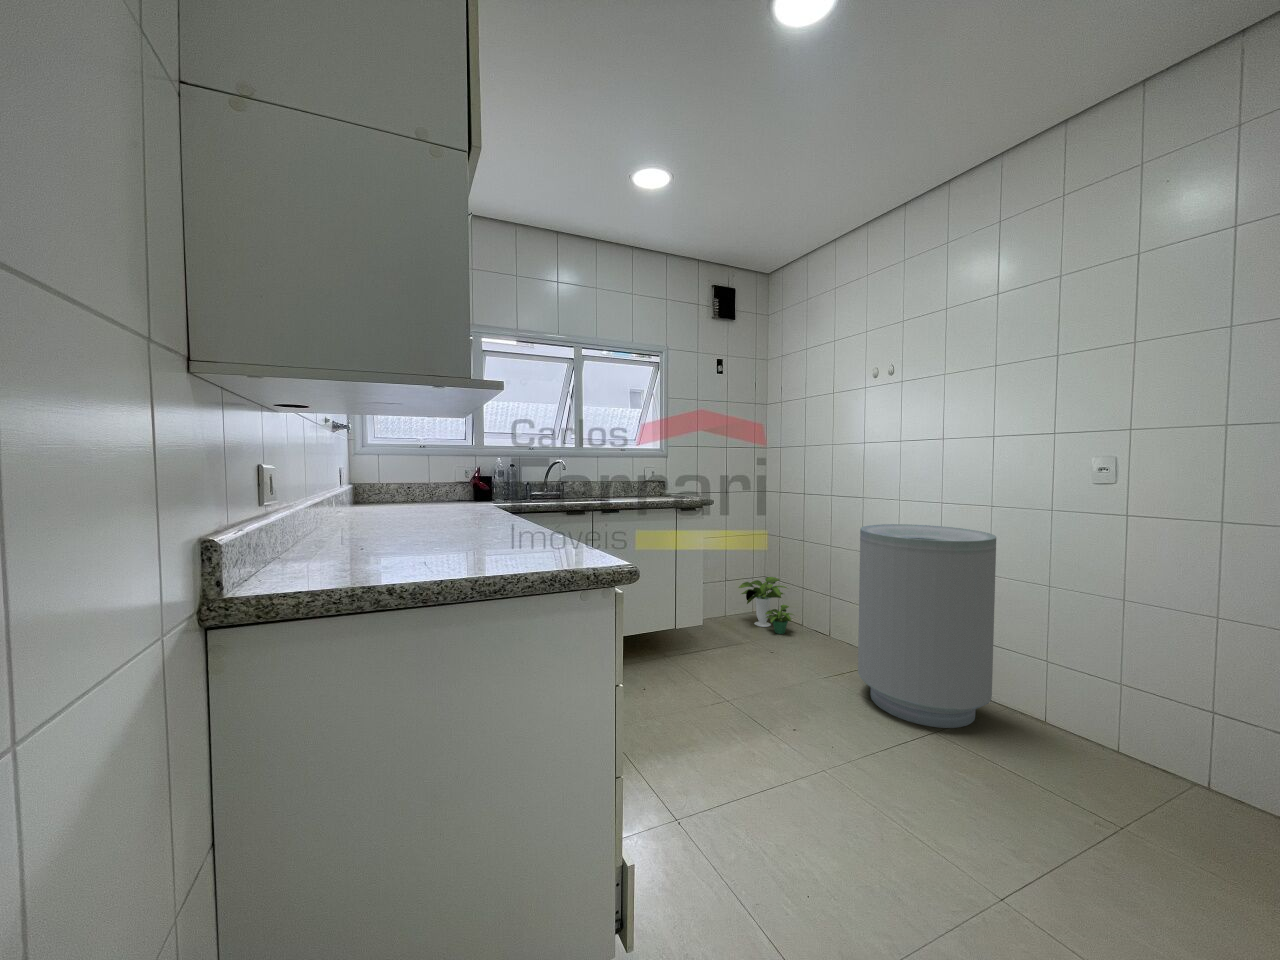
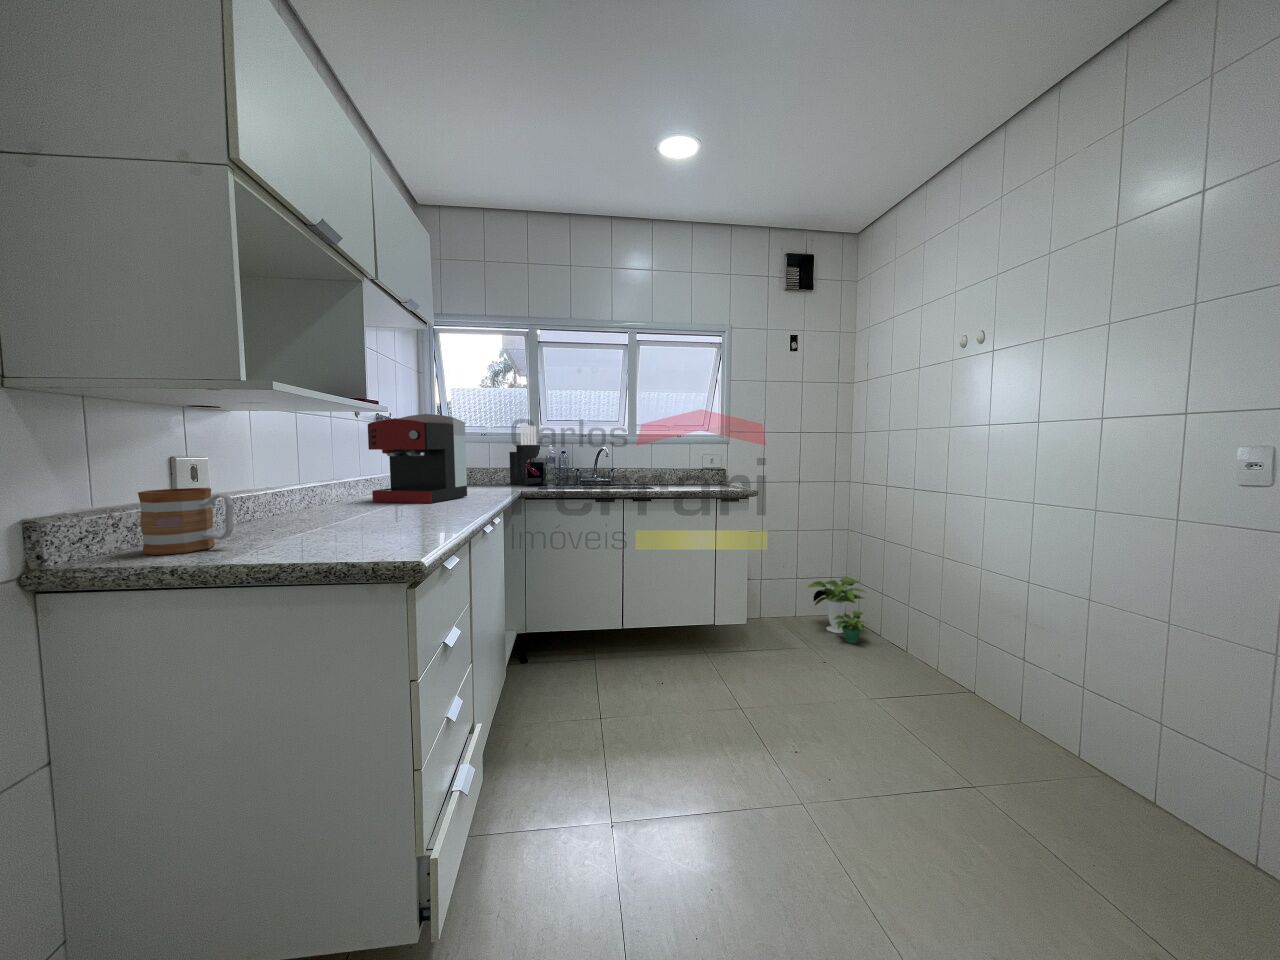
coffee maker: none [361,422,457,521] -> present [368,414,467,503]
knife block: none [456,436,486,500] -> present [509,425,541,484]
mug: none [287,501,390,578] -> present [138,488,234,555]
trash can: present [858,524,996,728] -> none [906,526,1103,796]

